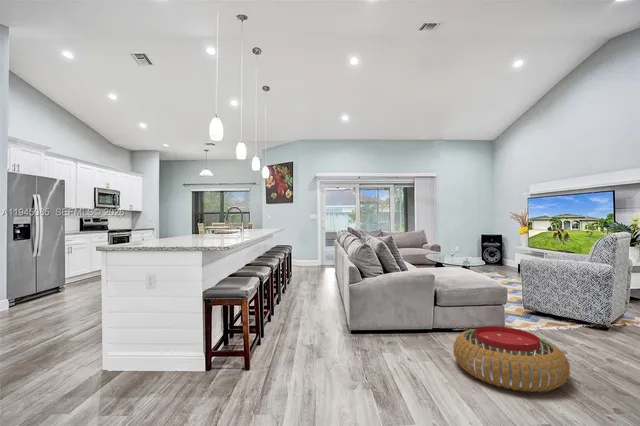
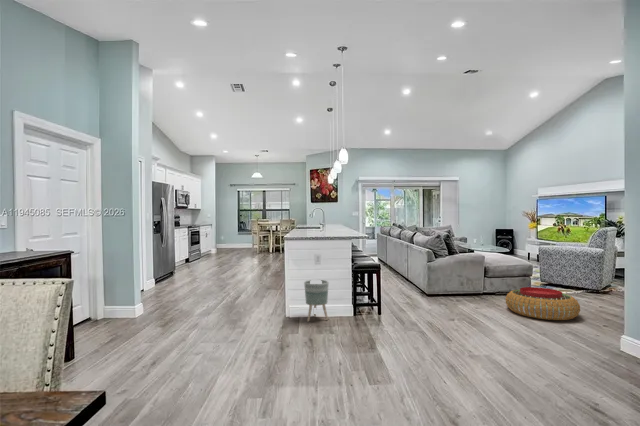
planter: none [111,316,157,388] -> present [304,280,328,321]

